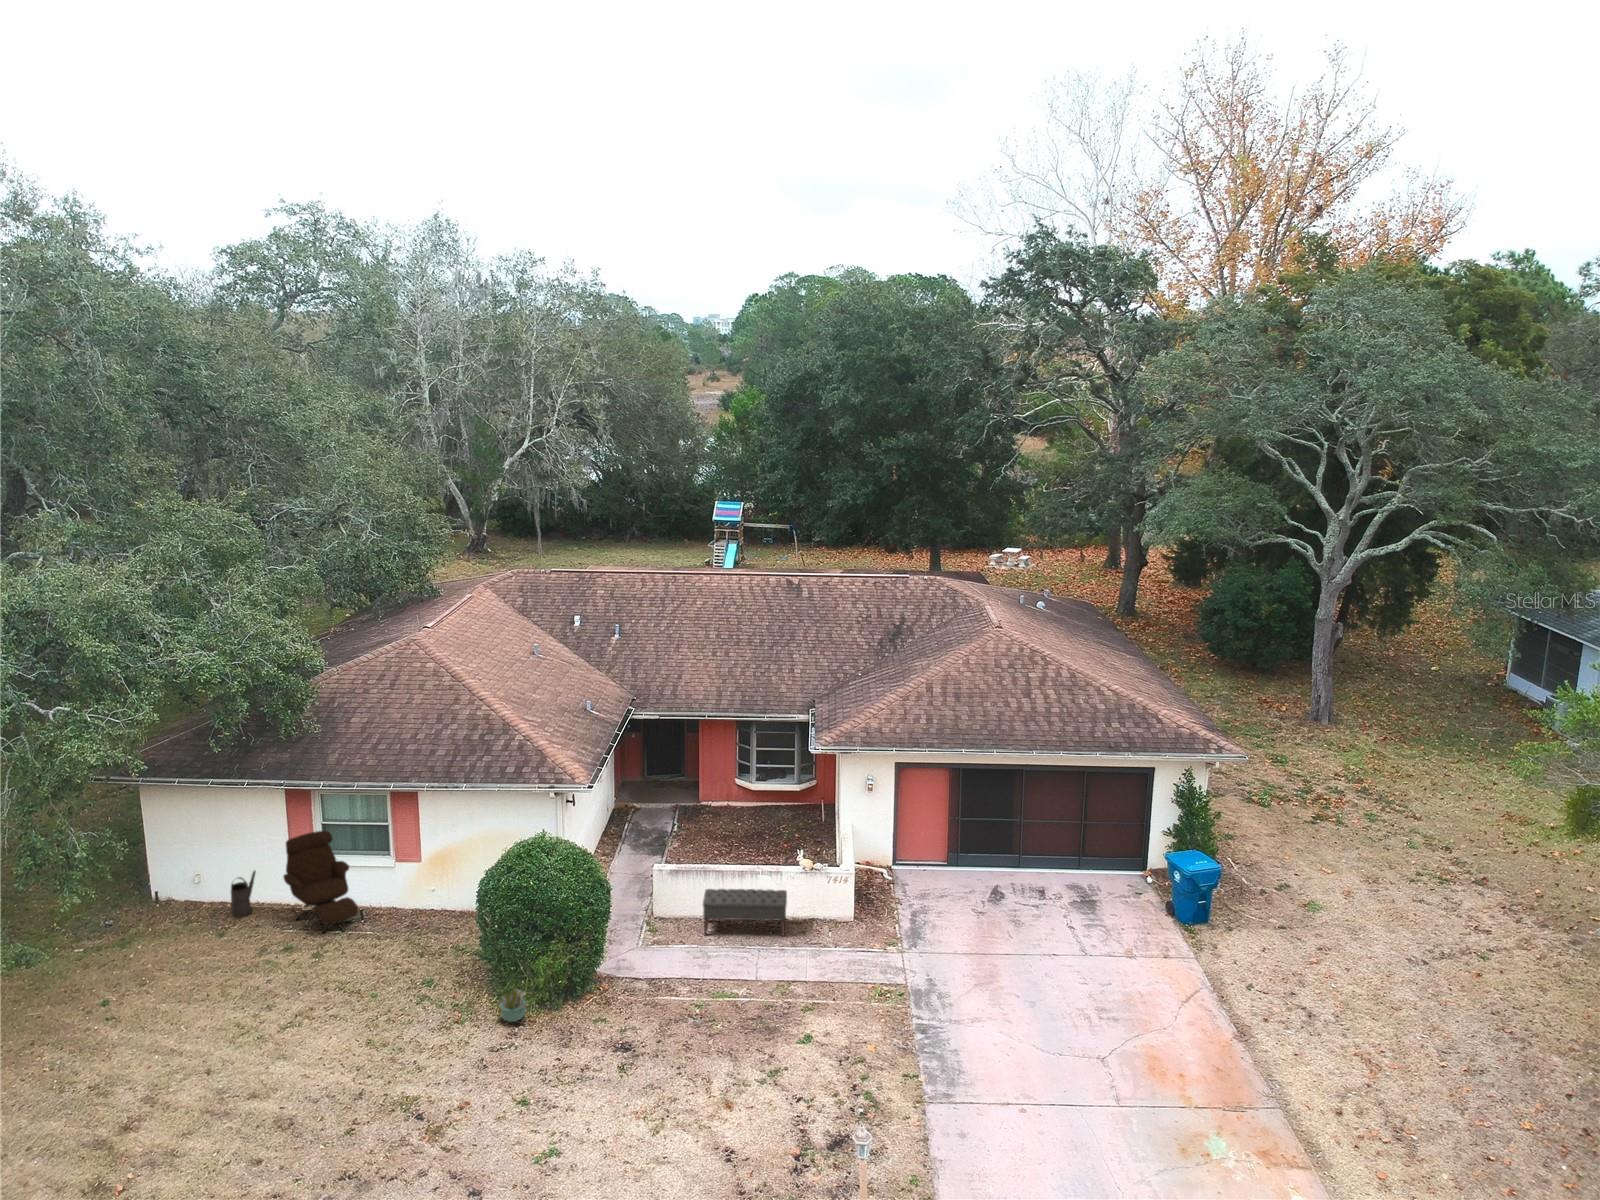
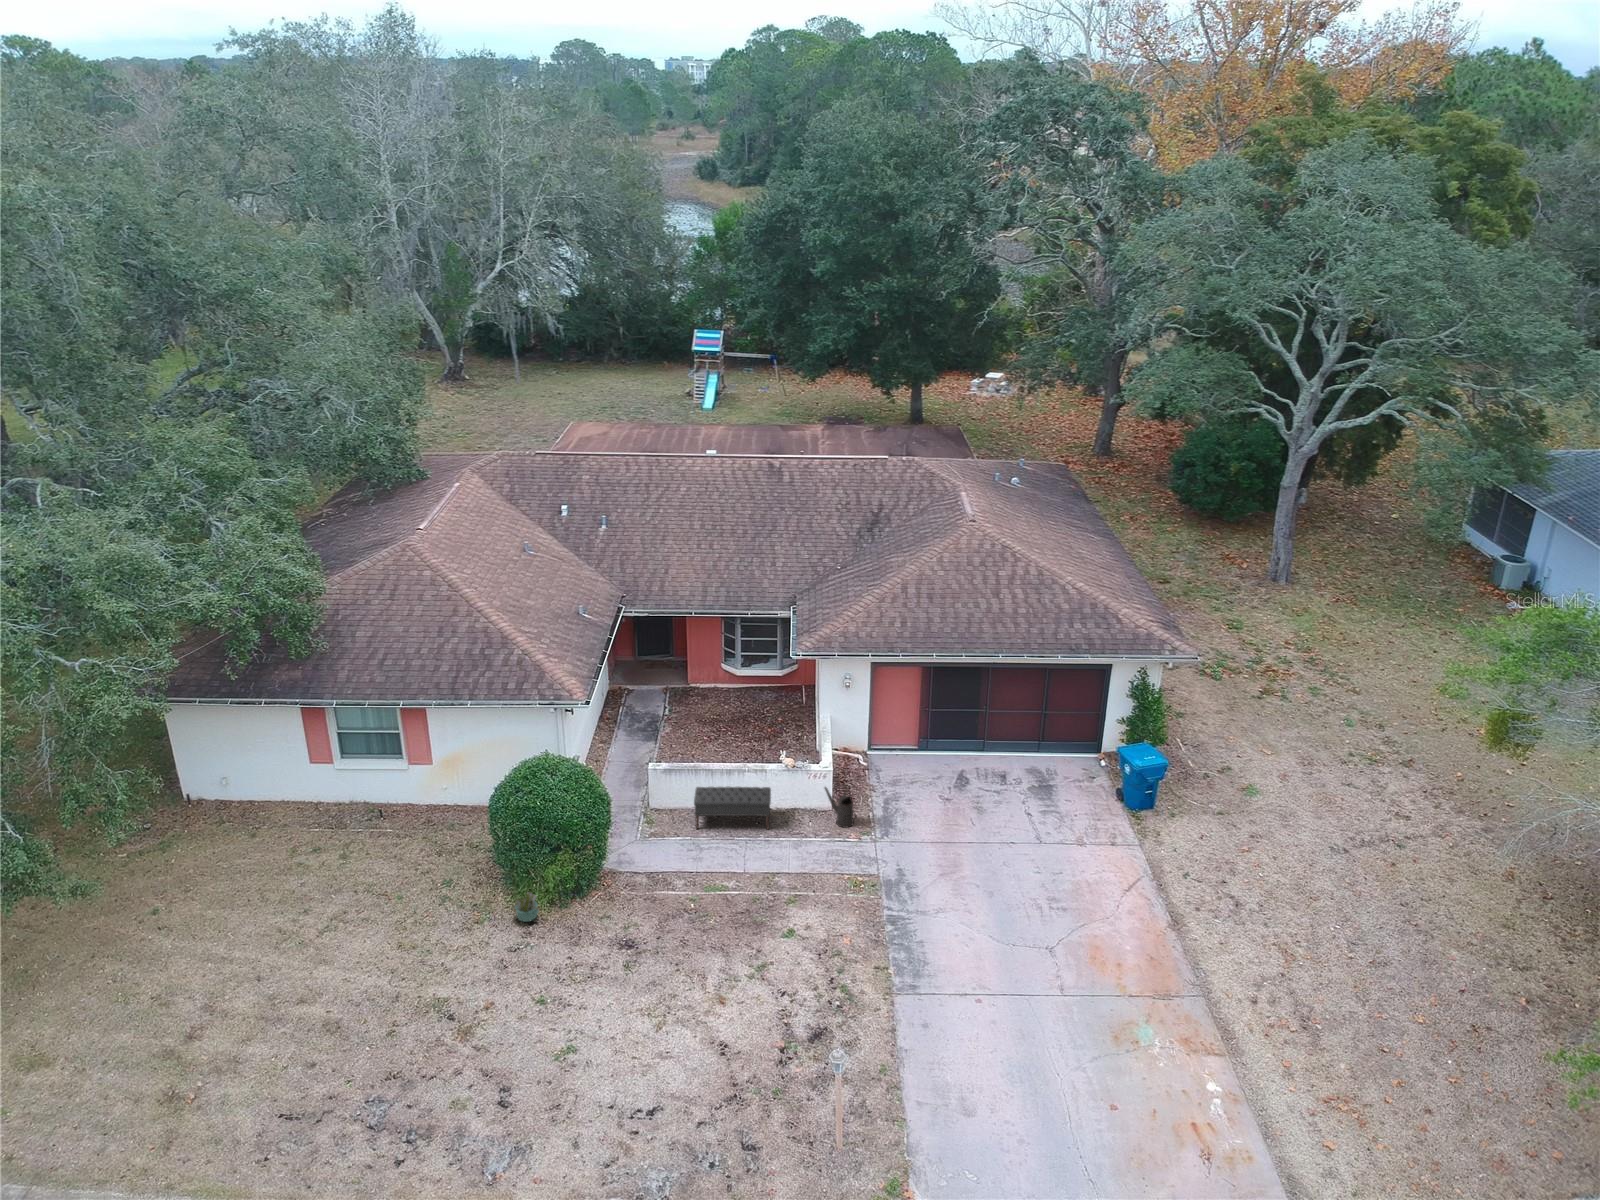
lounge chair: present [284,831,358,932] -> none [304,736,377,833]
watering can: present [231,871,256,917] -> present [825,787,857,828]

